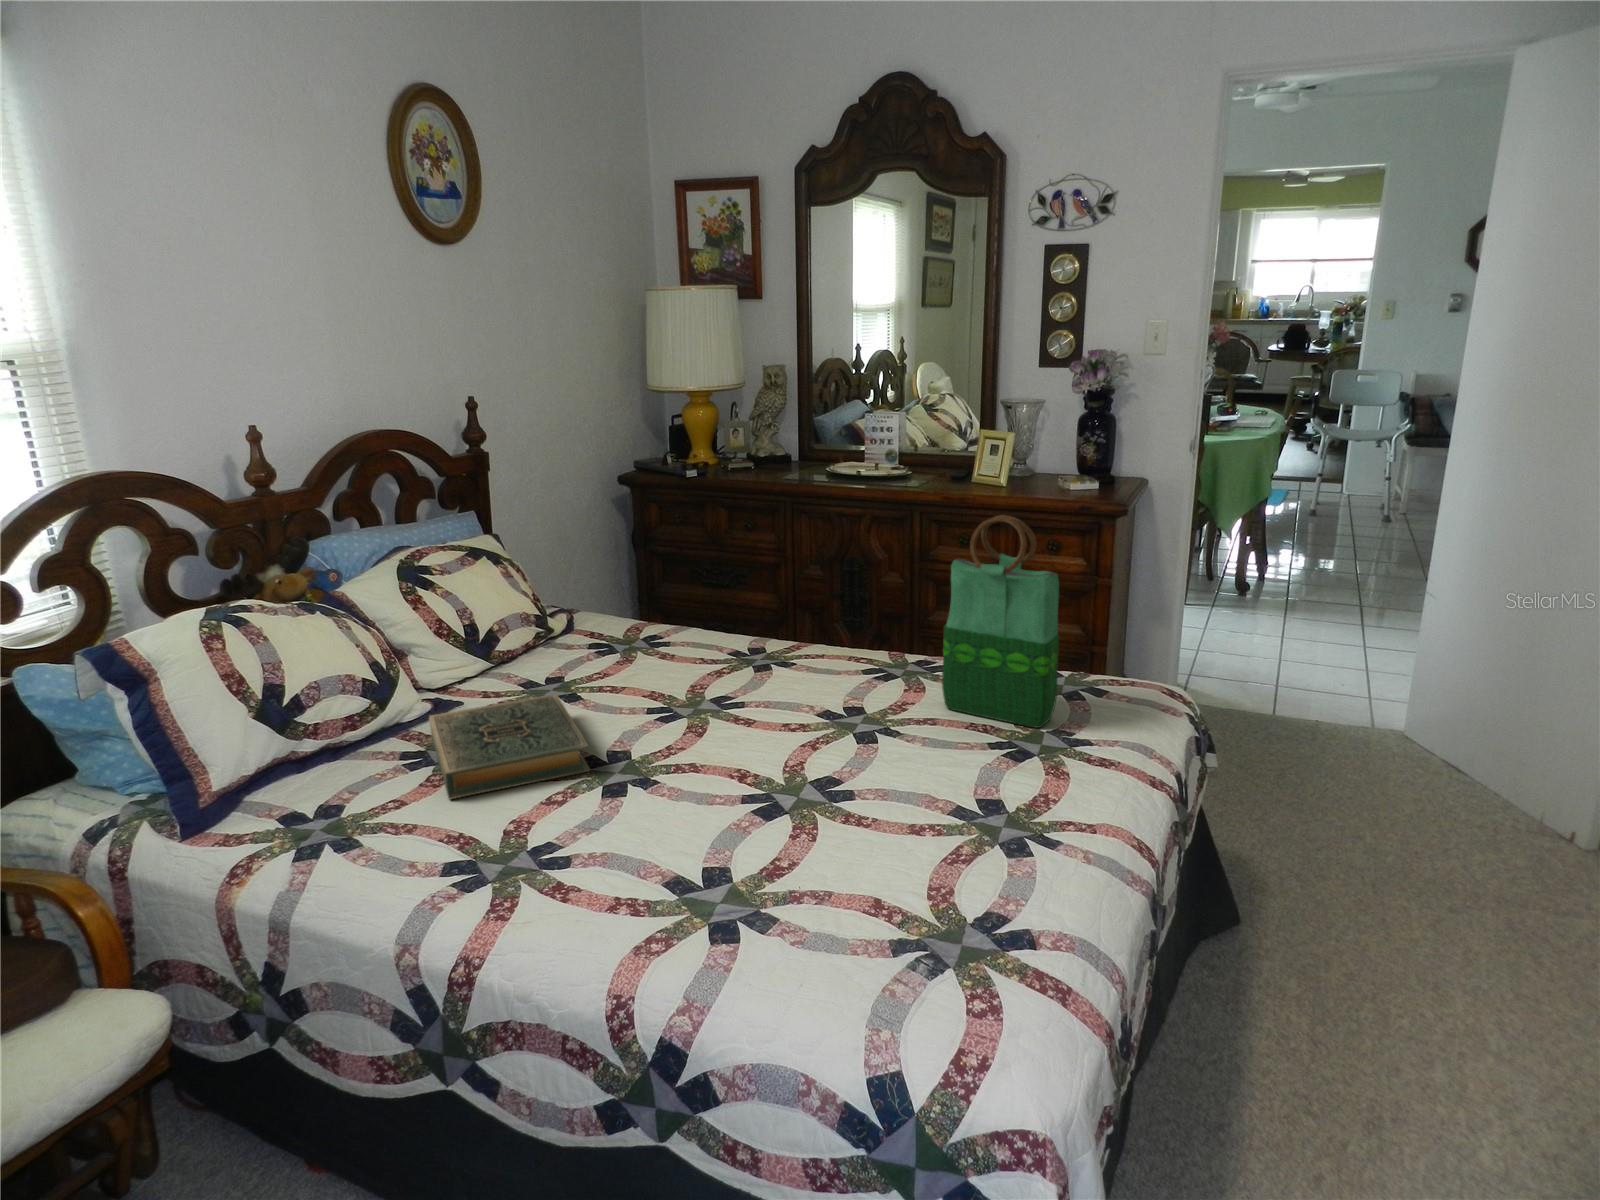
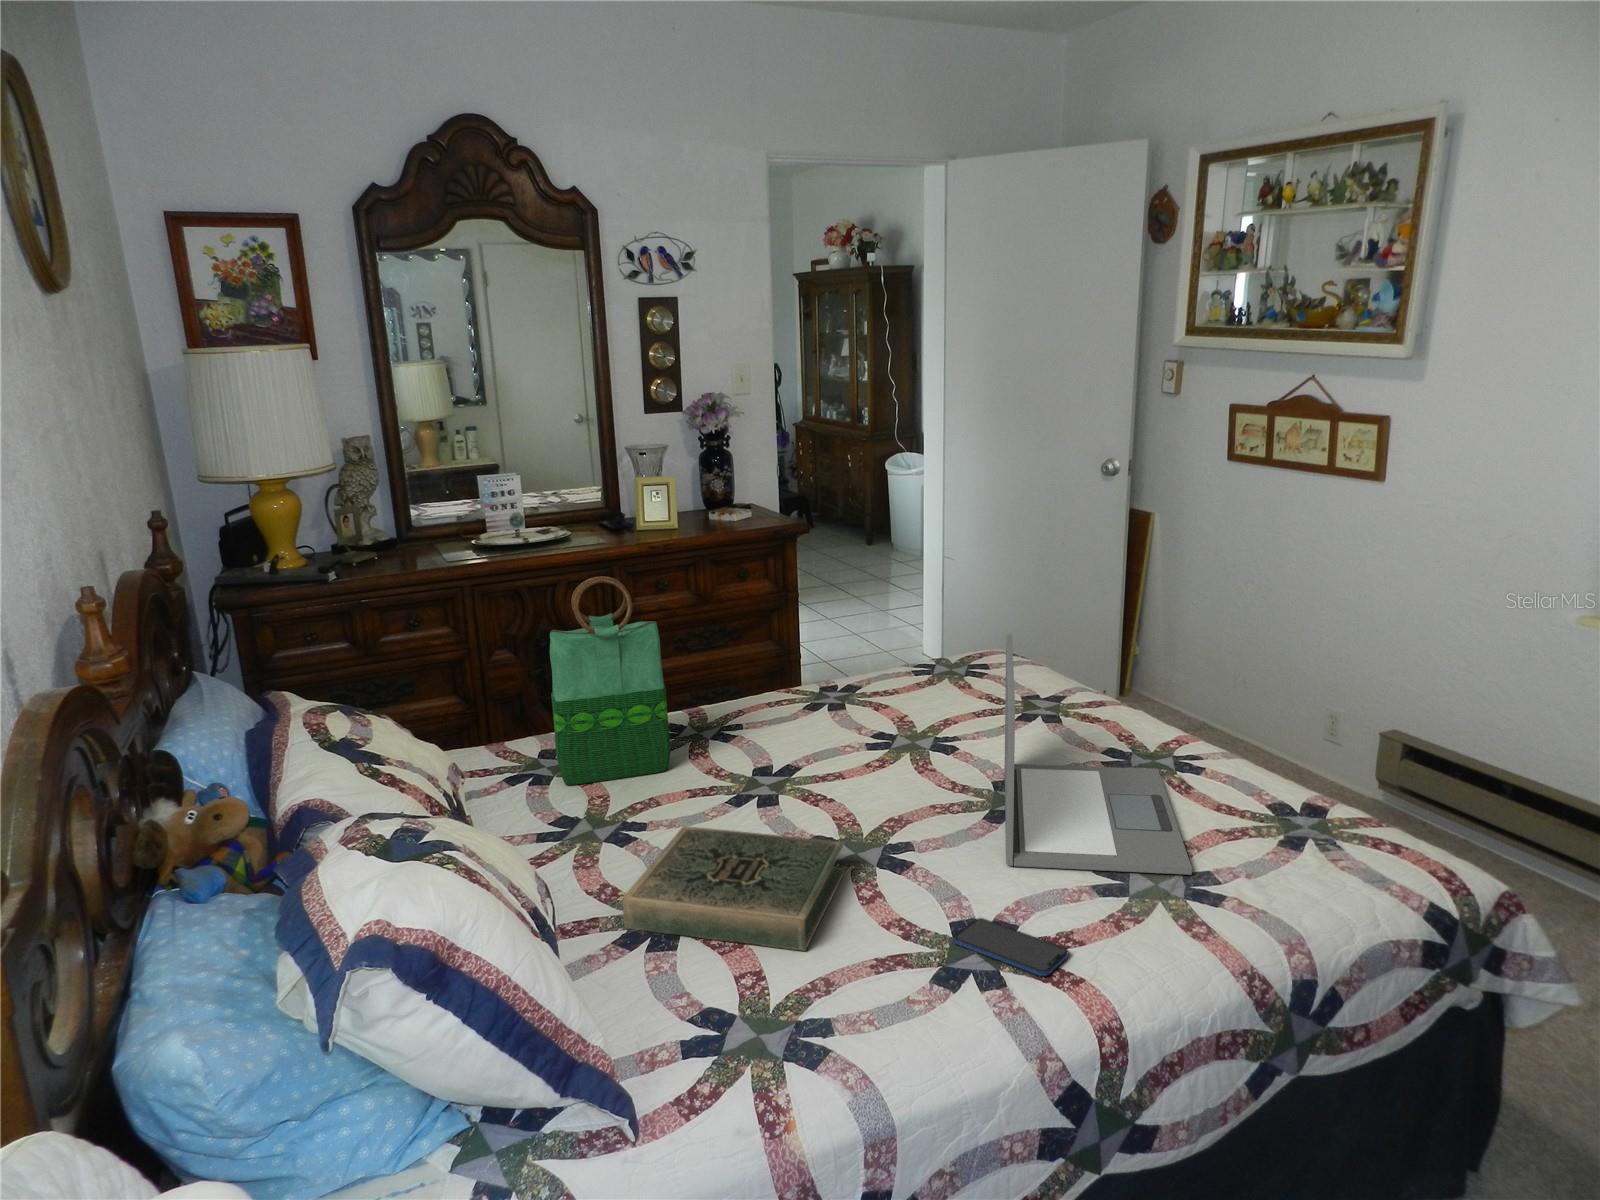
tote bag: present [942,515,1059,728] -> present [550,576,670,785]
laptop: none [658,620,973,909] -> present [1005,634,1192,875]
smartphone: none [483,839,556,896] -> present [954,918,1068,976]

